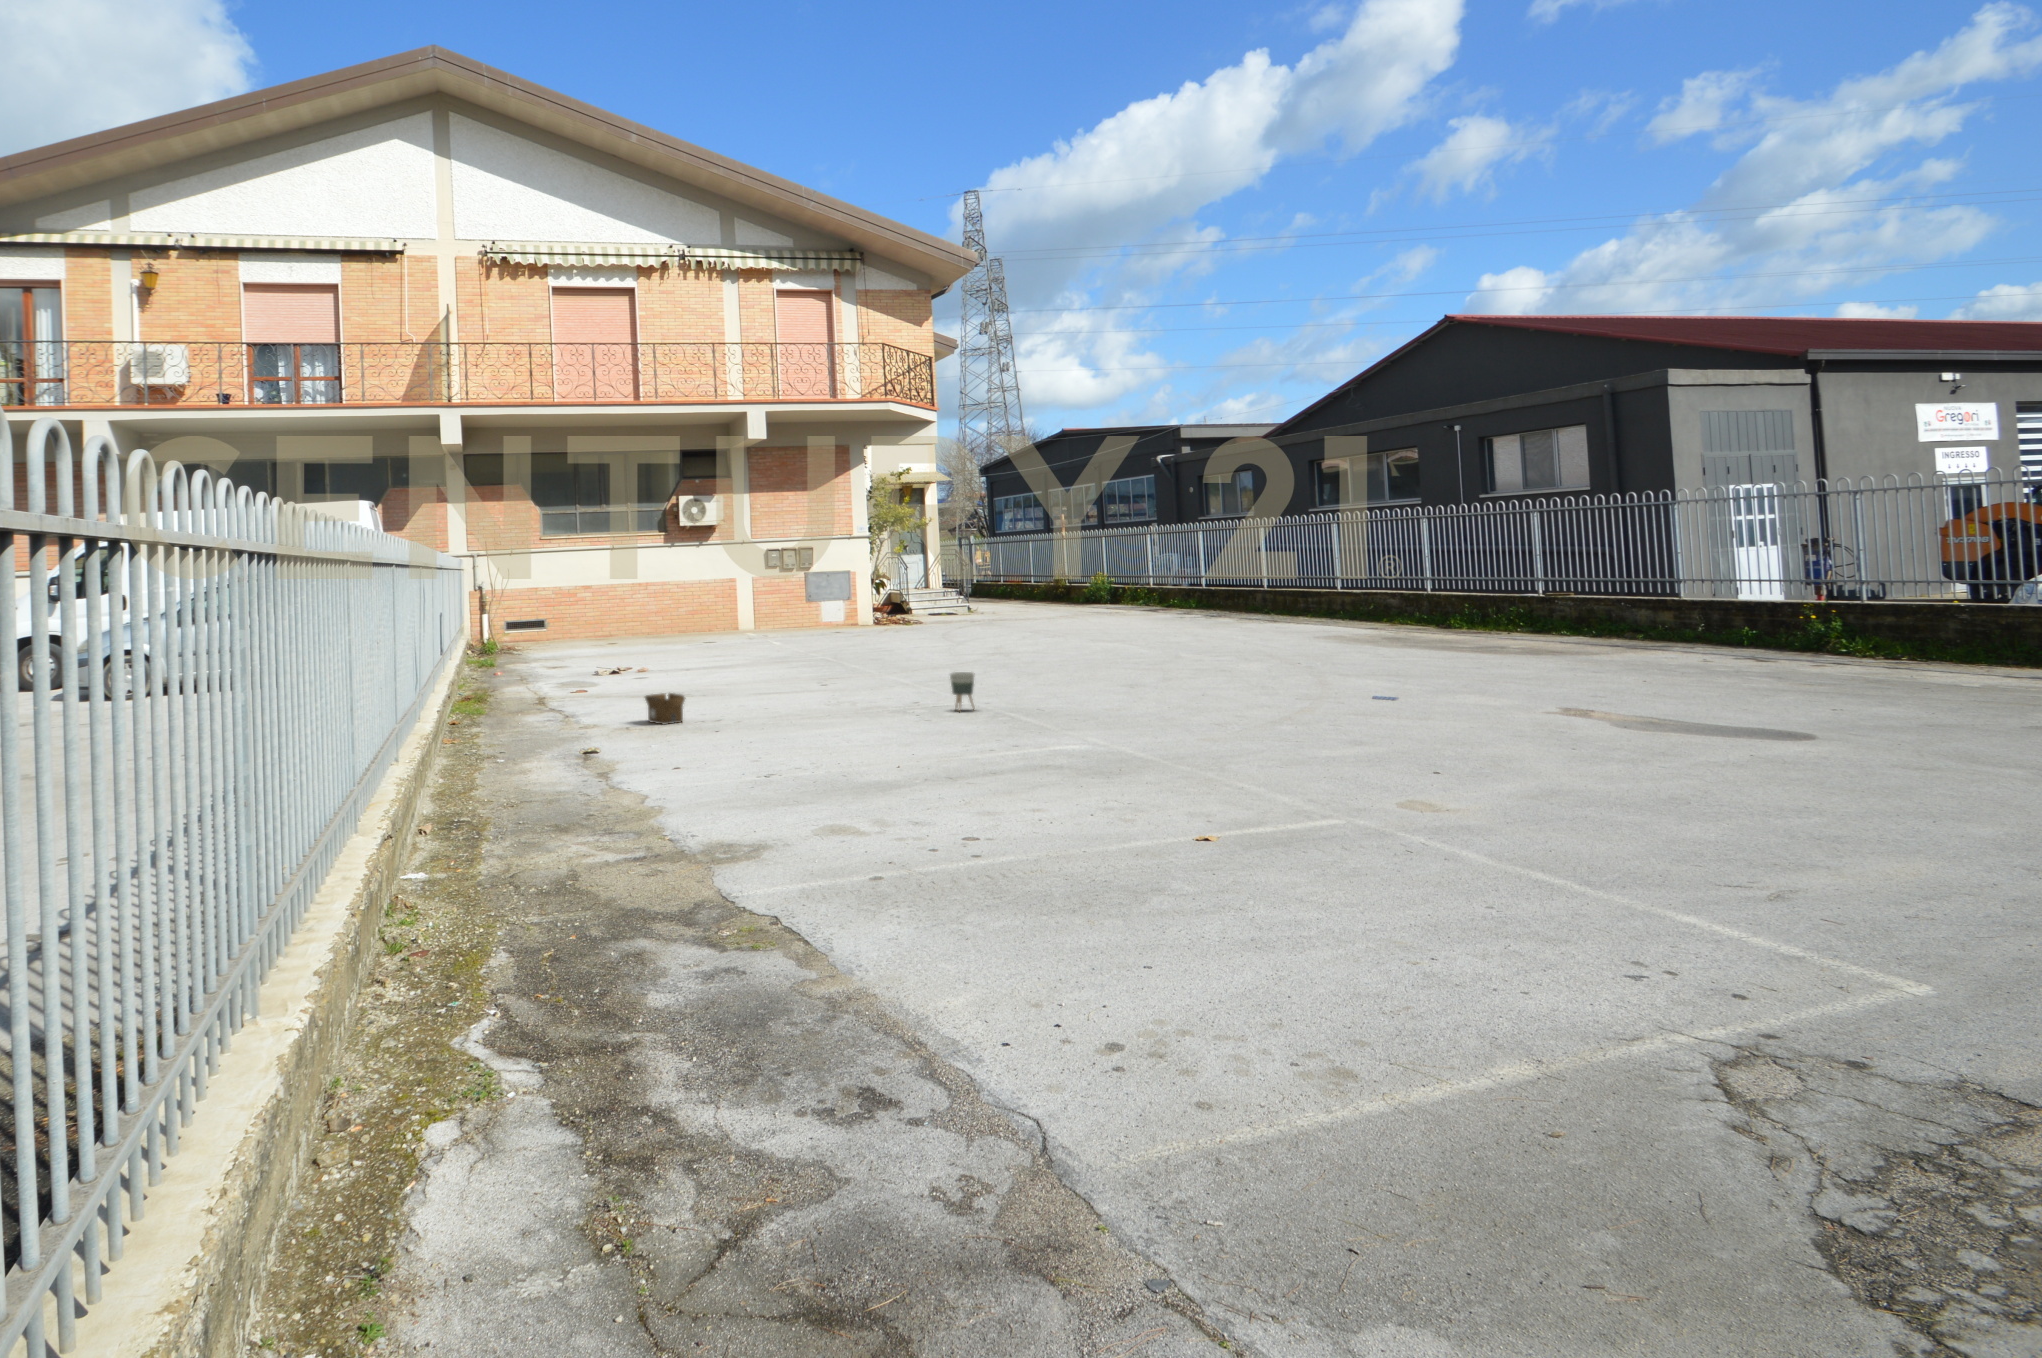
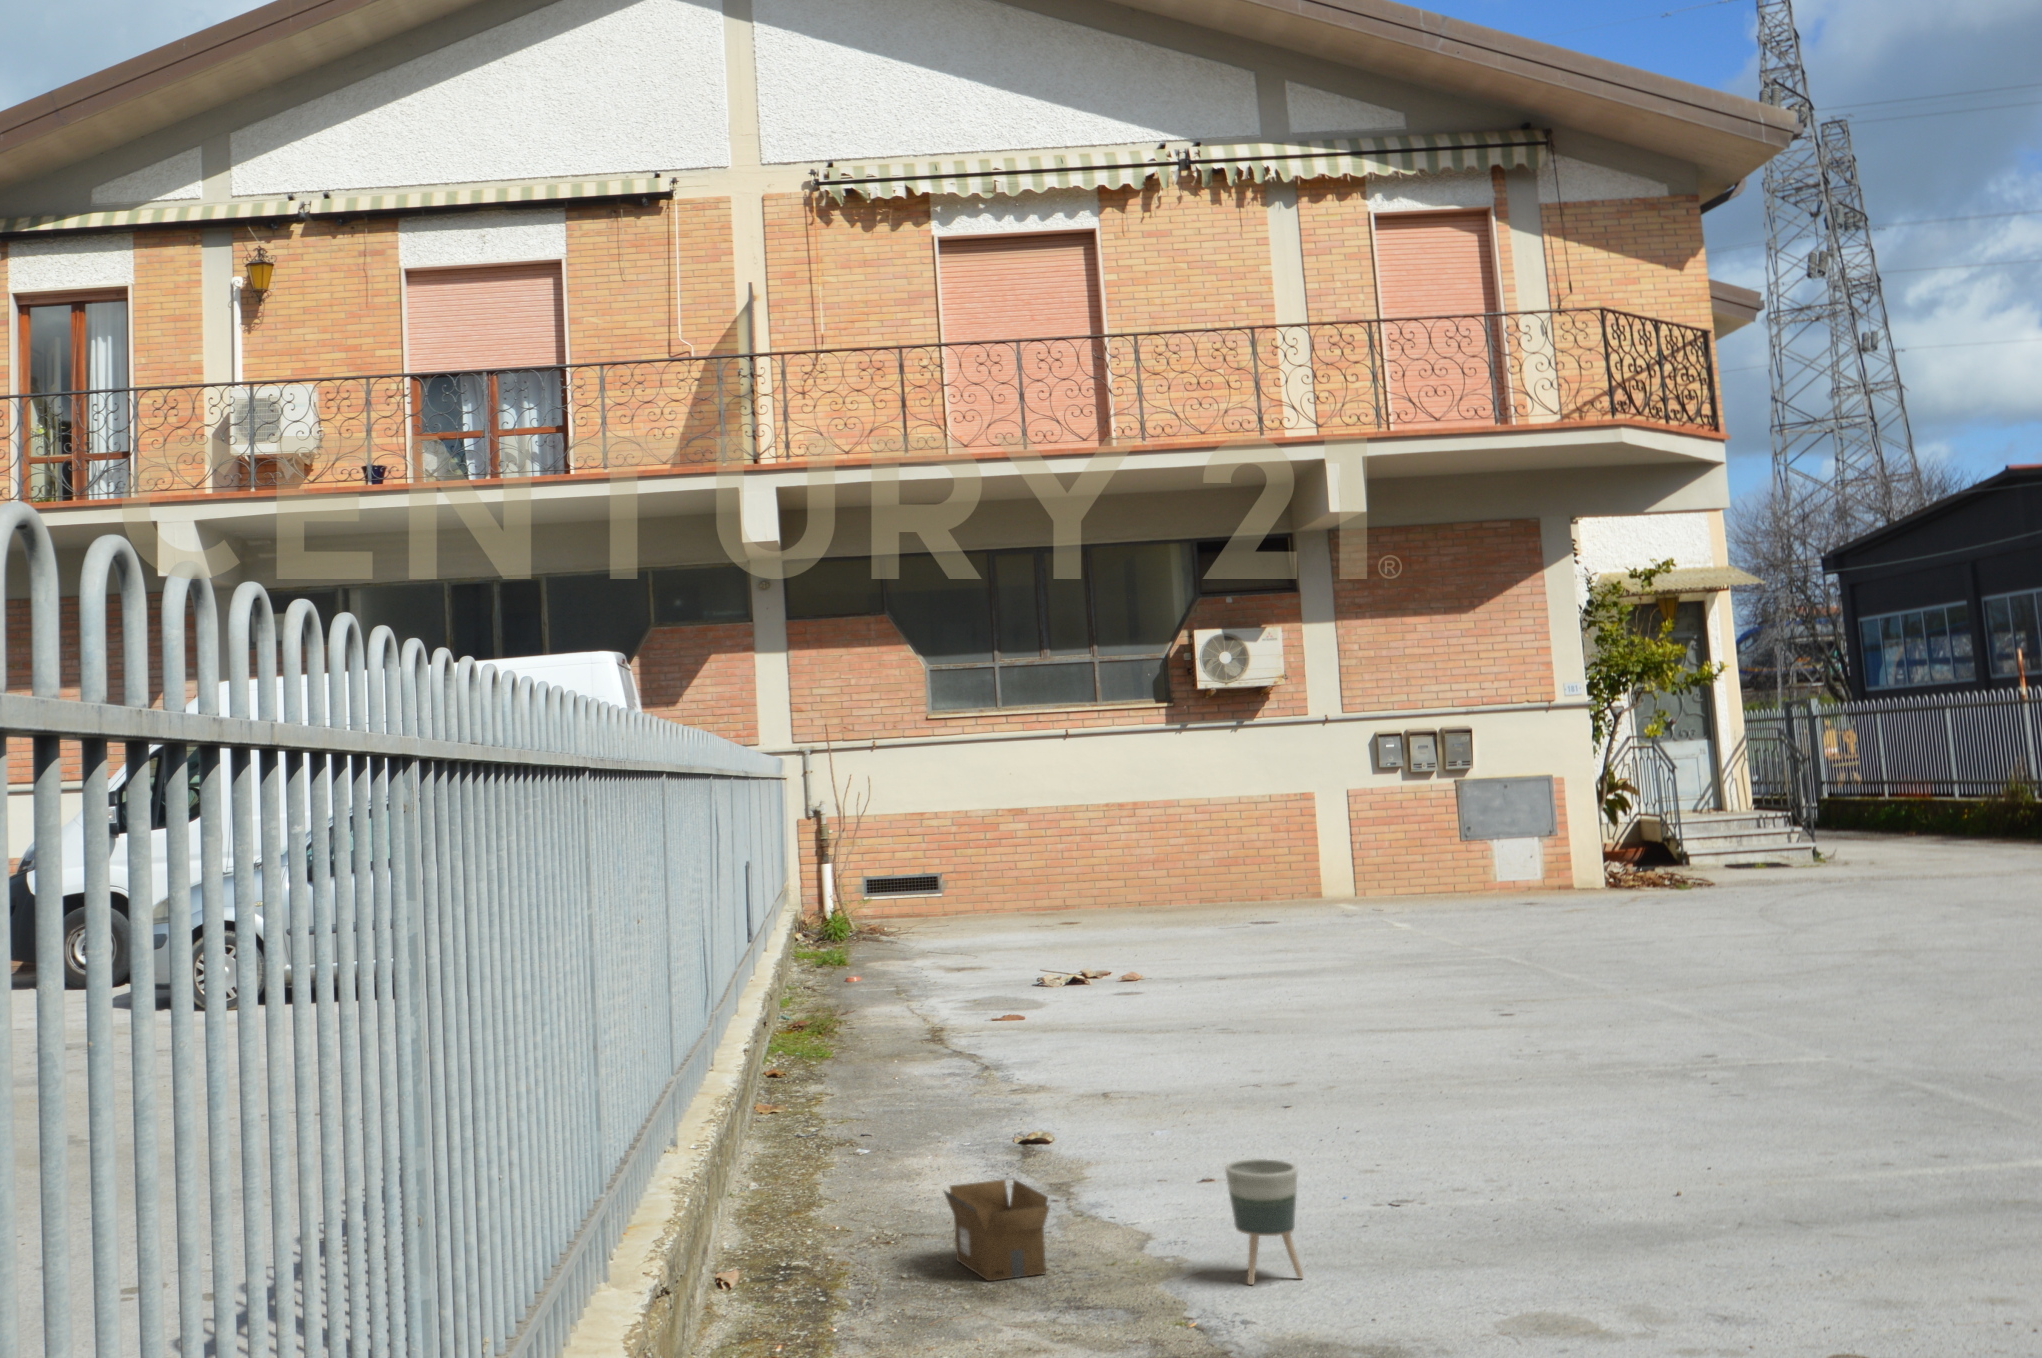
planter: present [950,672,974,710] -> present [1225,1159,1303,1285]

